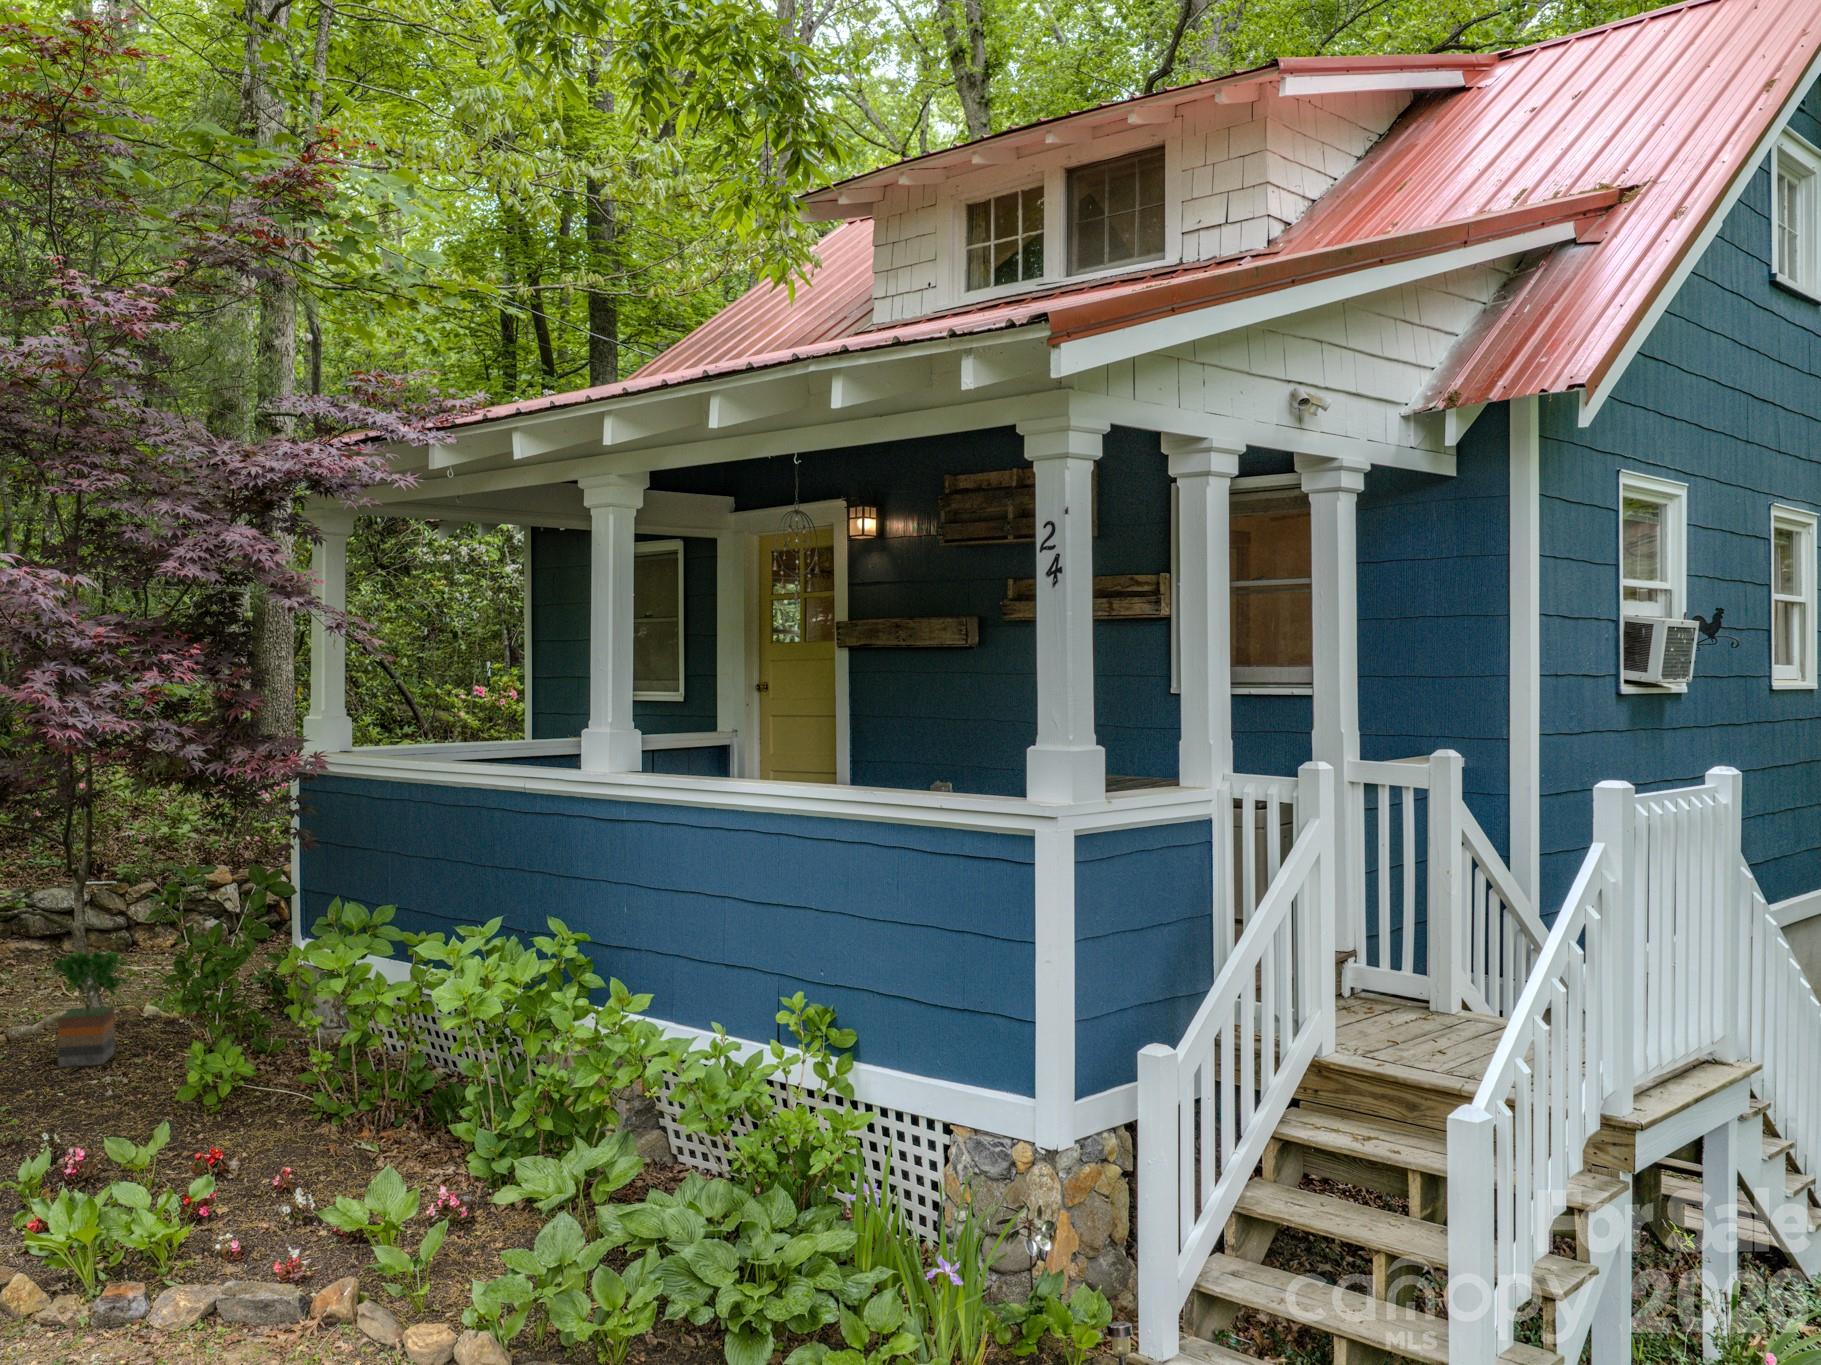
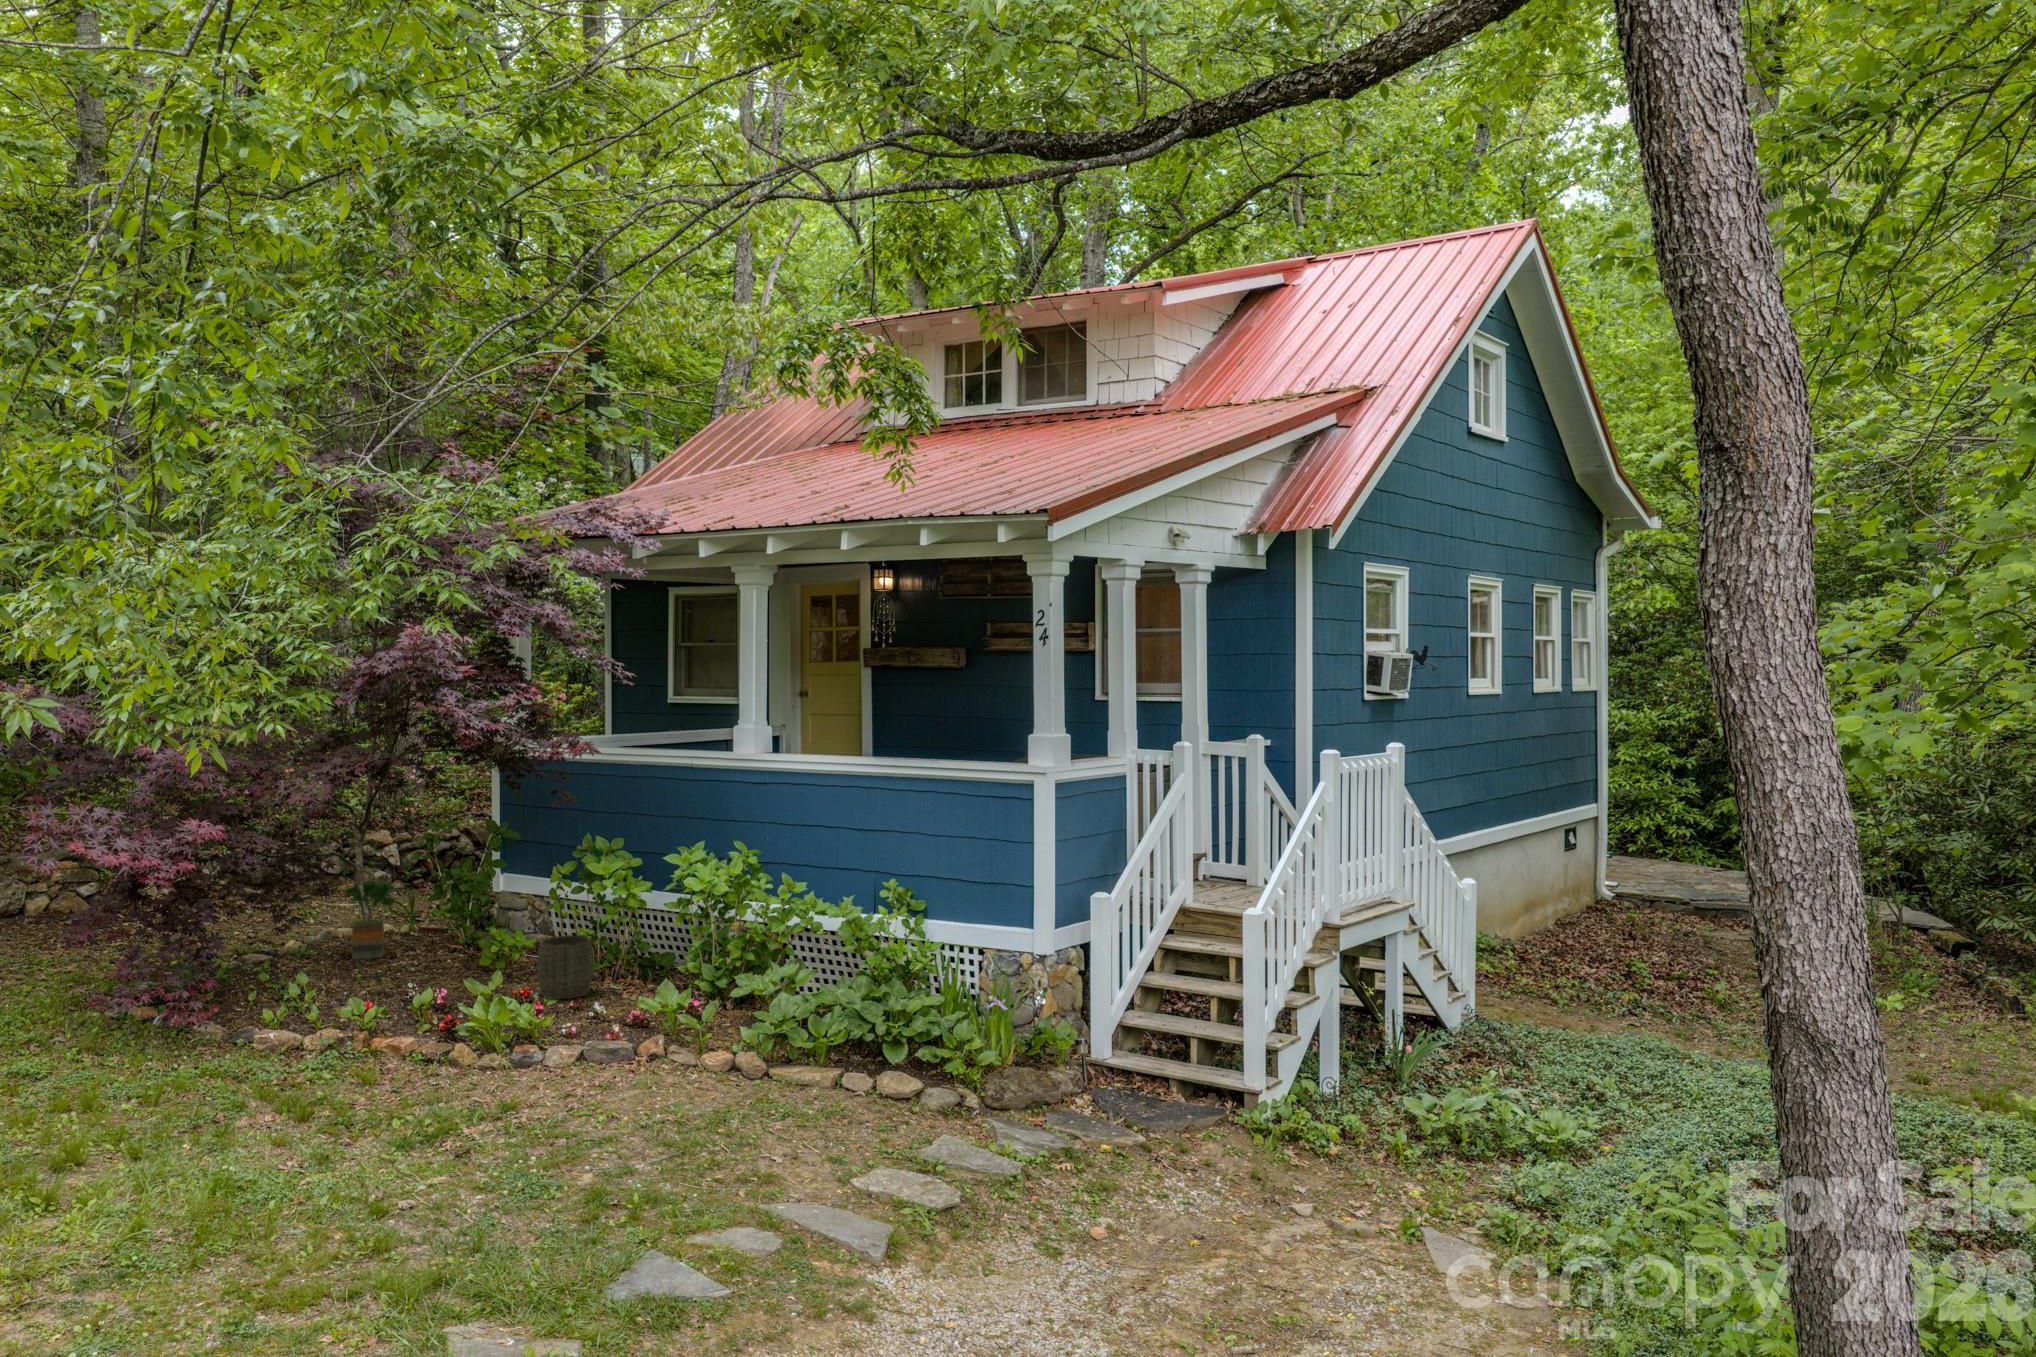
woven basket: none [263,1053,354,1160] -> present [537,935,594,999]

